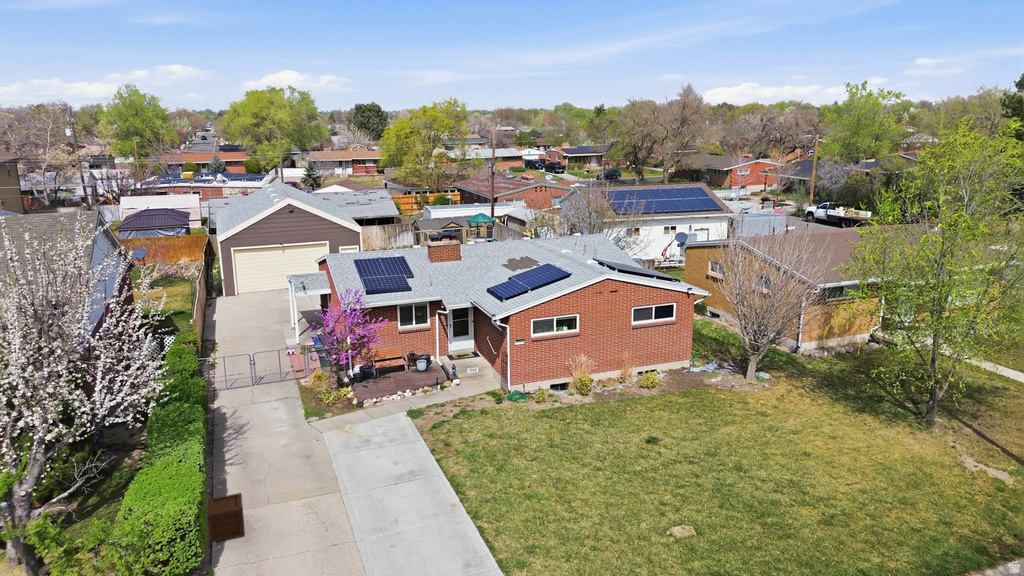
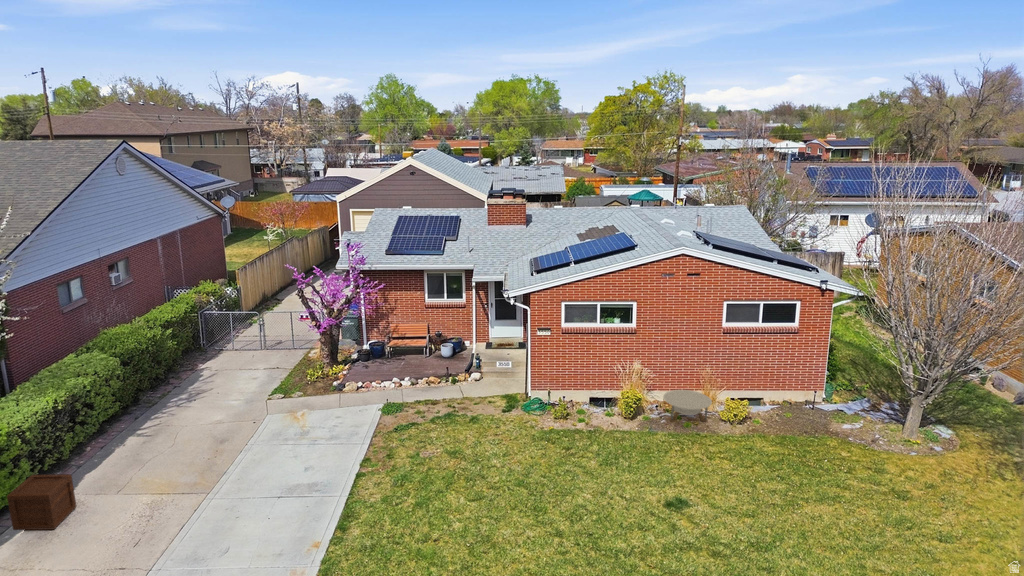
round table: none [601,371,634,393] -> present [663,390,712,422]

